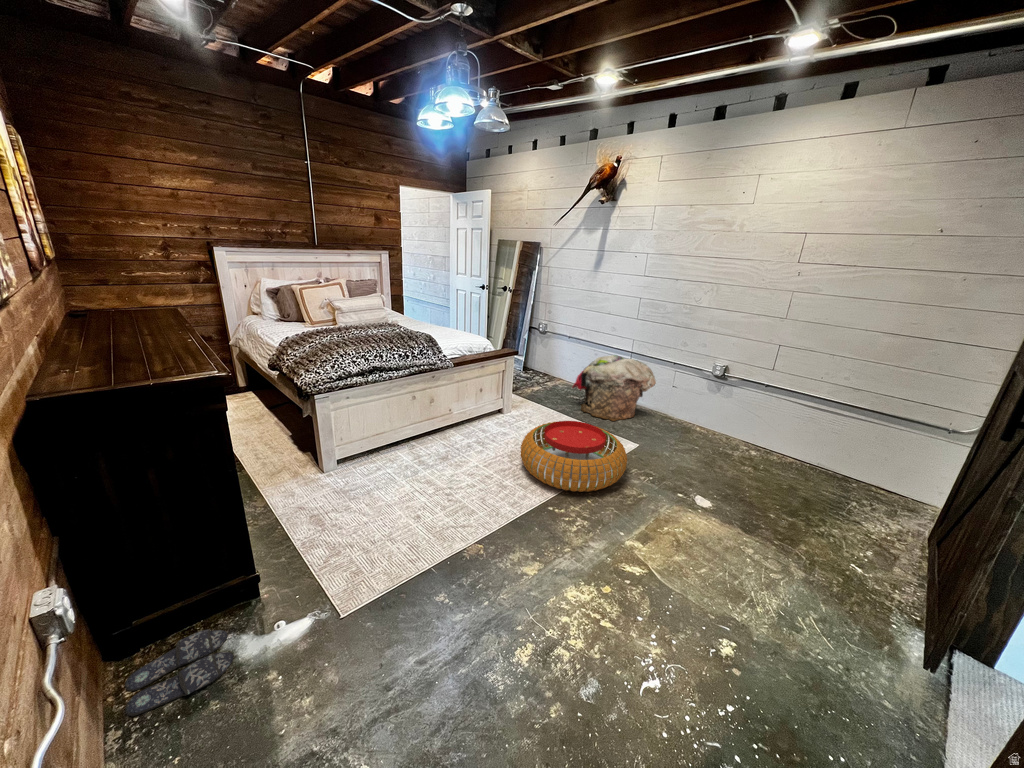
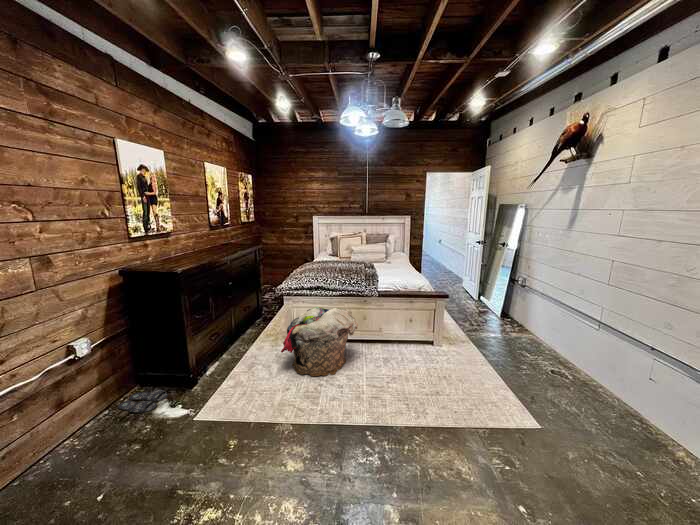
laundry basket: present [572,355,656,421] -> present [281,307,358,376]
pouf: present [521,421,627,492] -> none [380,363,488,448]

